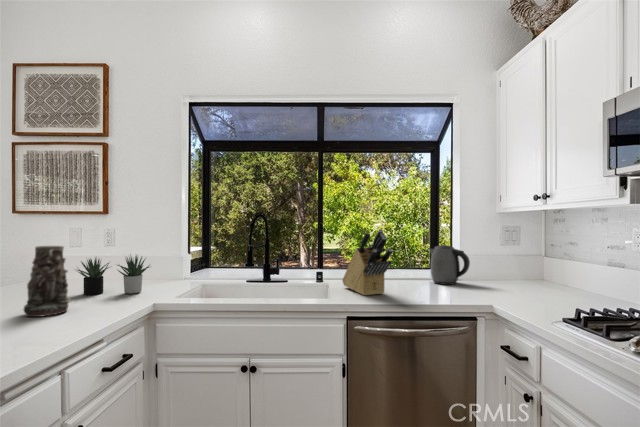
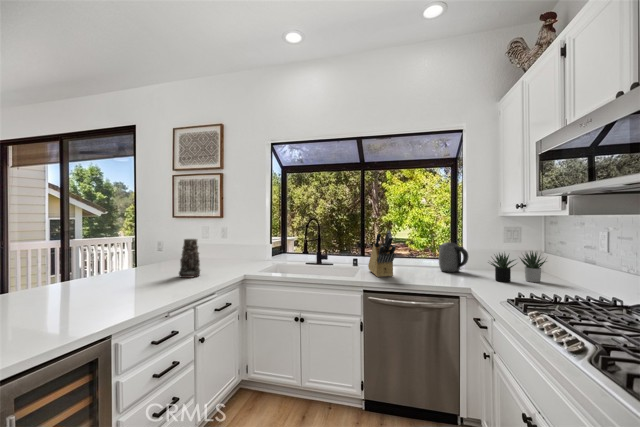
succulent plant: present [78,256,149,295] -> present [491,251,545,282]

